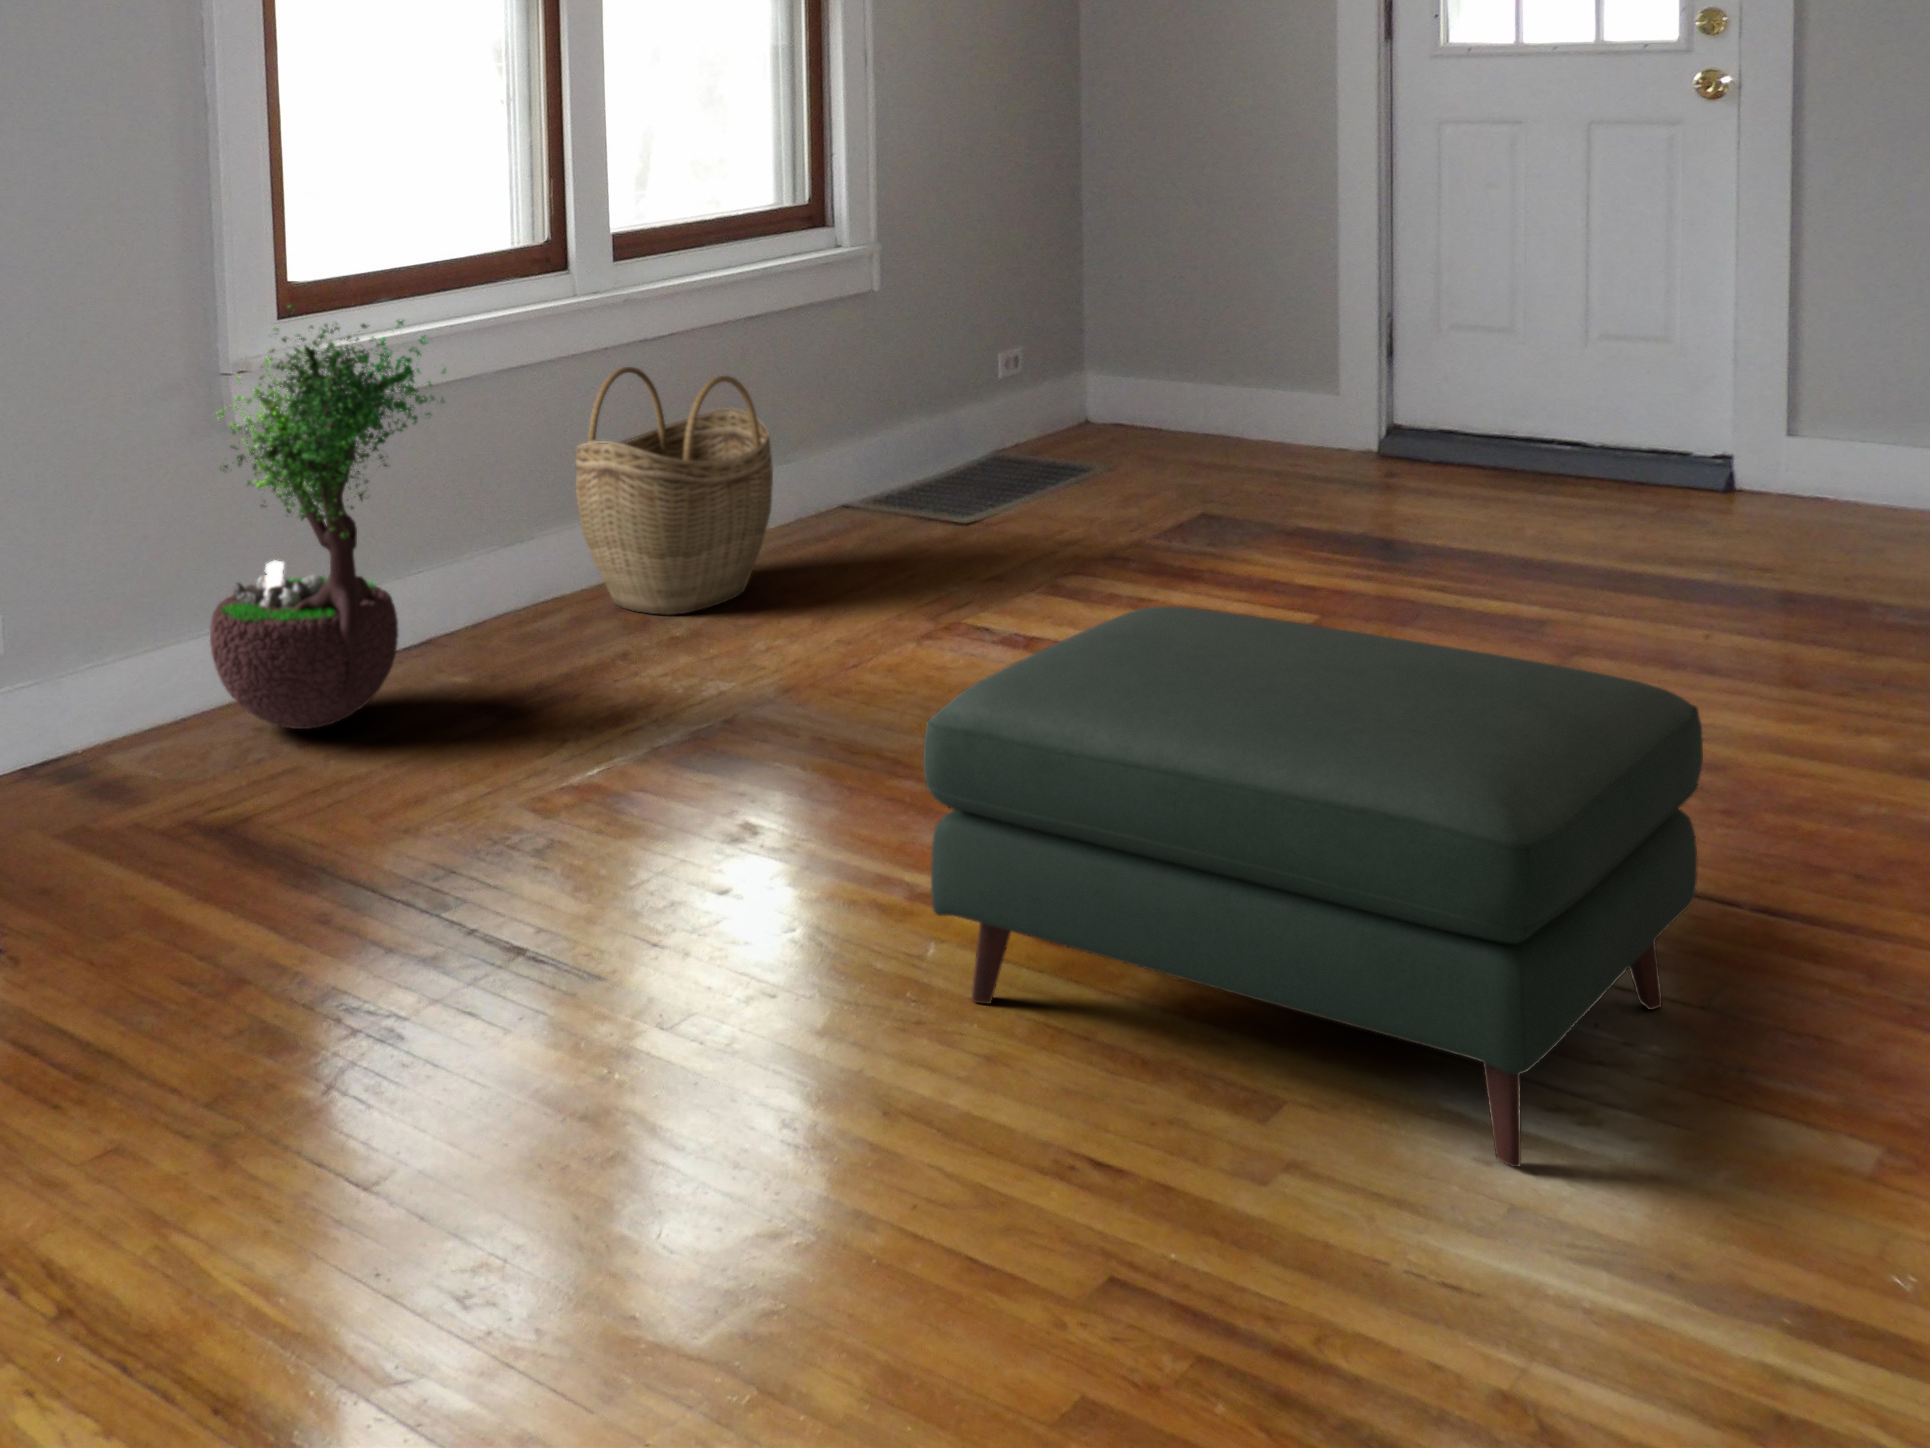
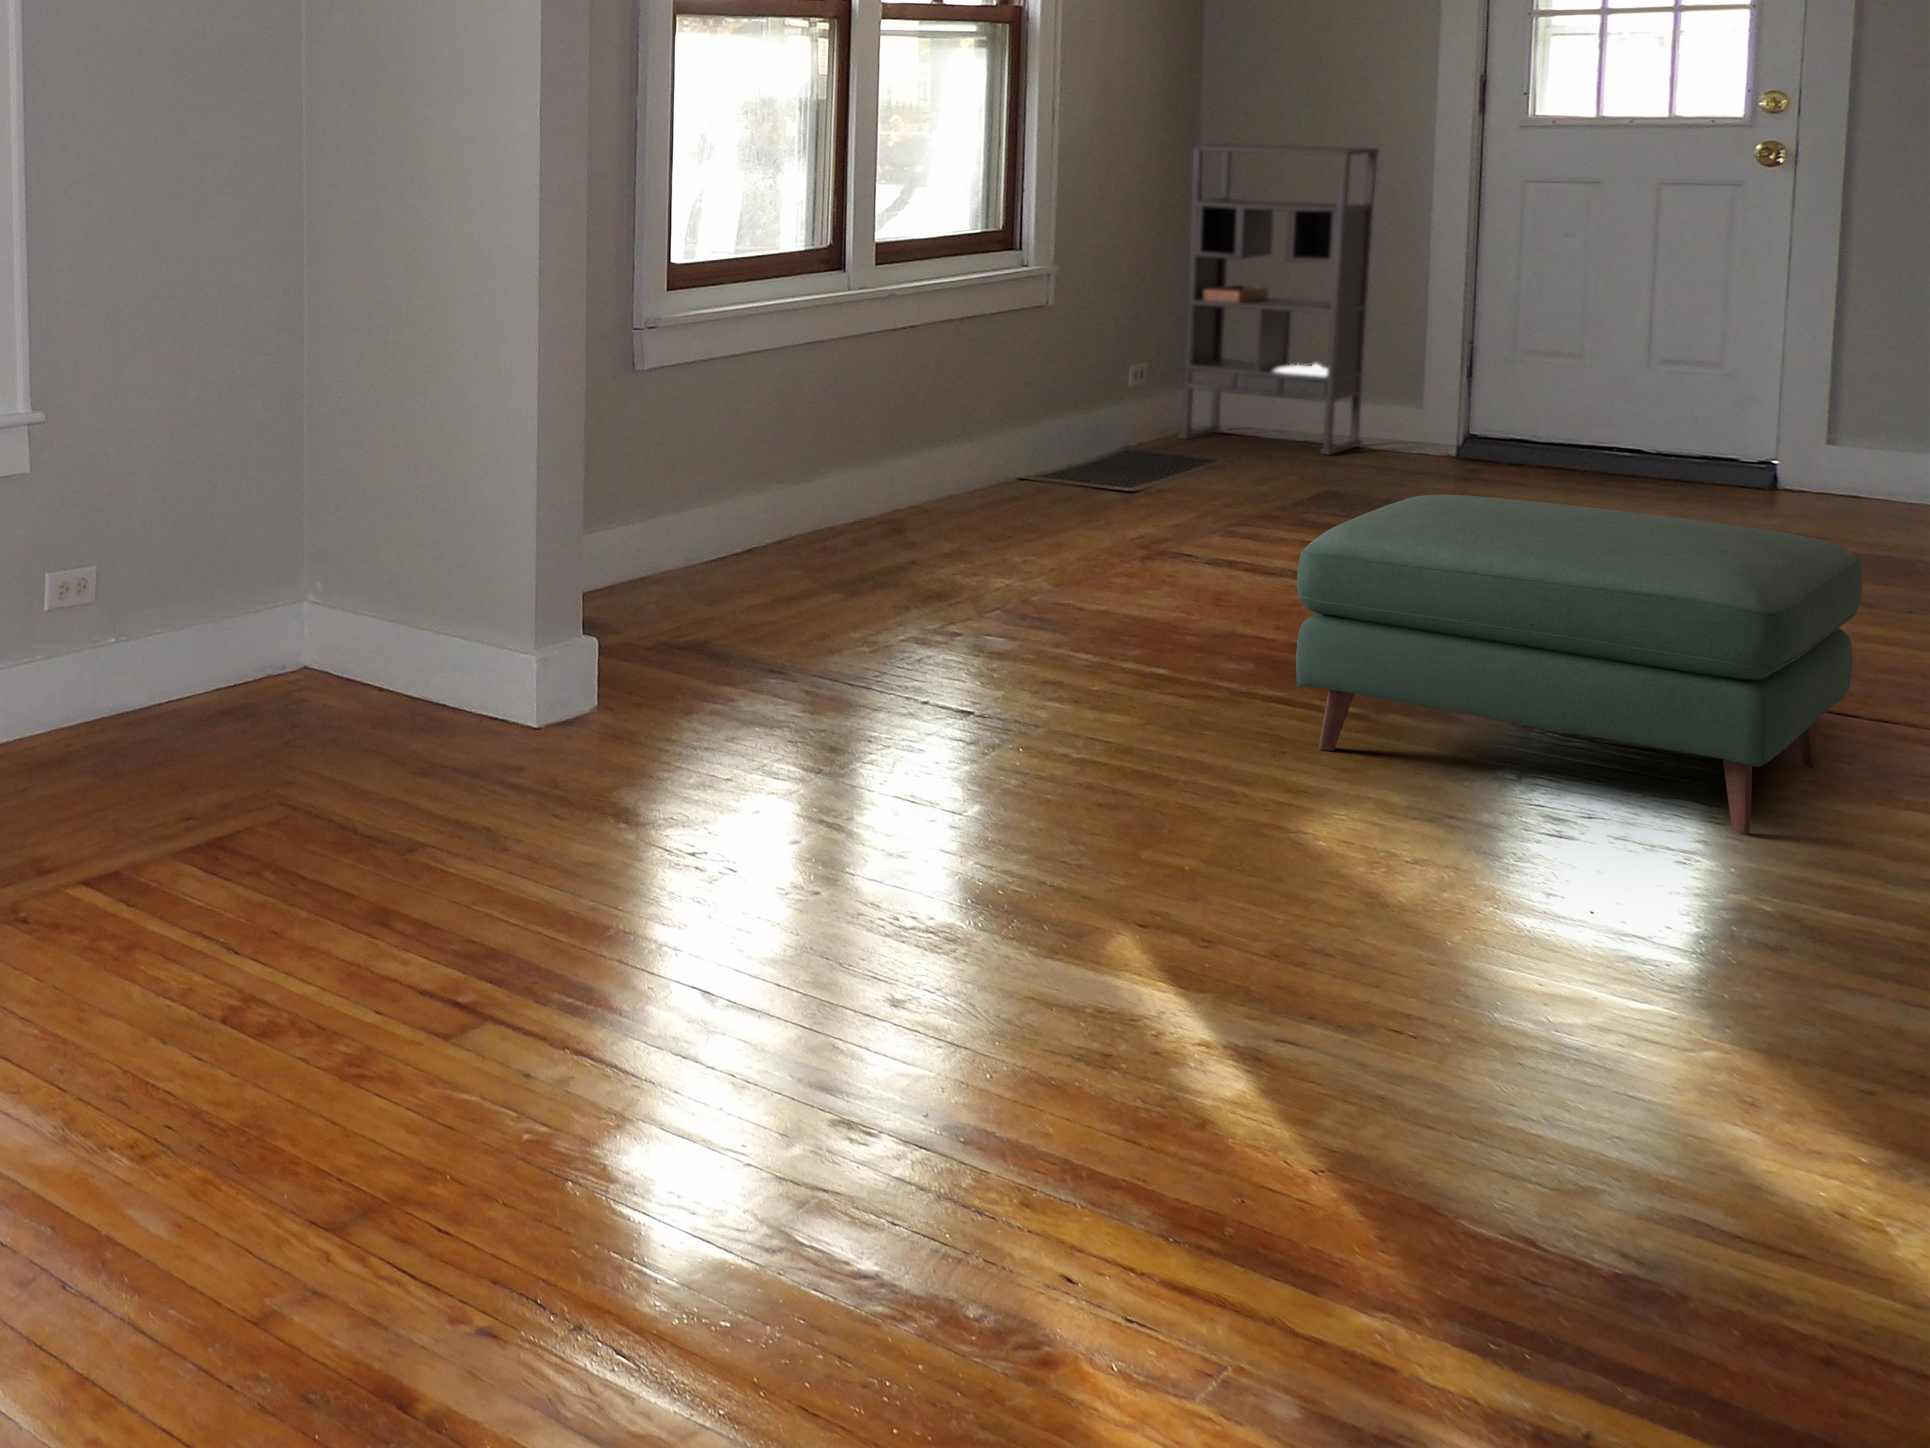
bookshelf: none [1064,84,1276,457] -> present [1178,143,1379,455]
potted tree: present [210,305,446,729] -> none [632,272,824,595]
woven basket: present [576,367,773,615] -> none [855,347,1008,540]

